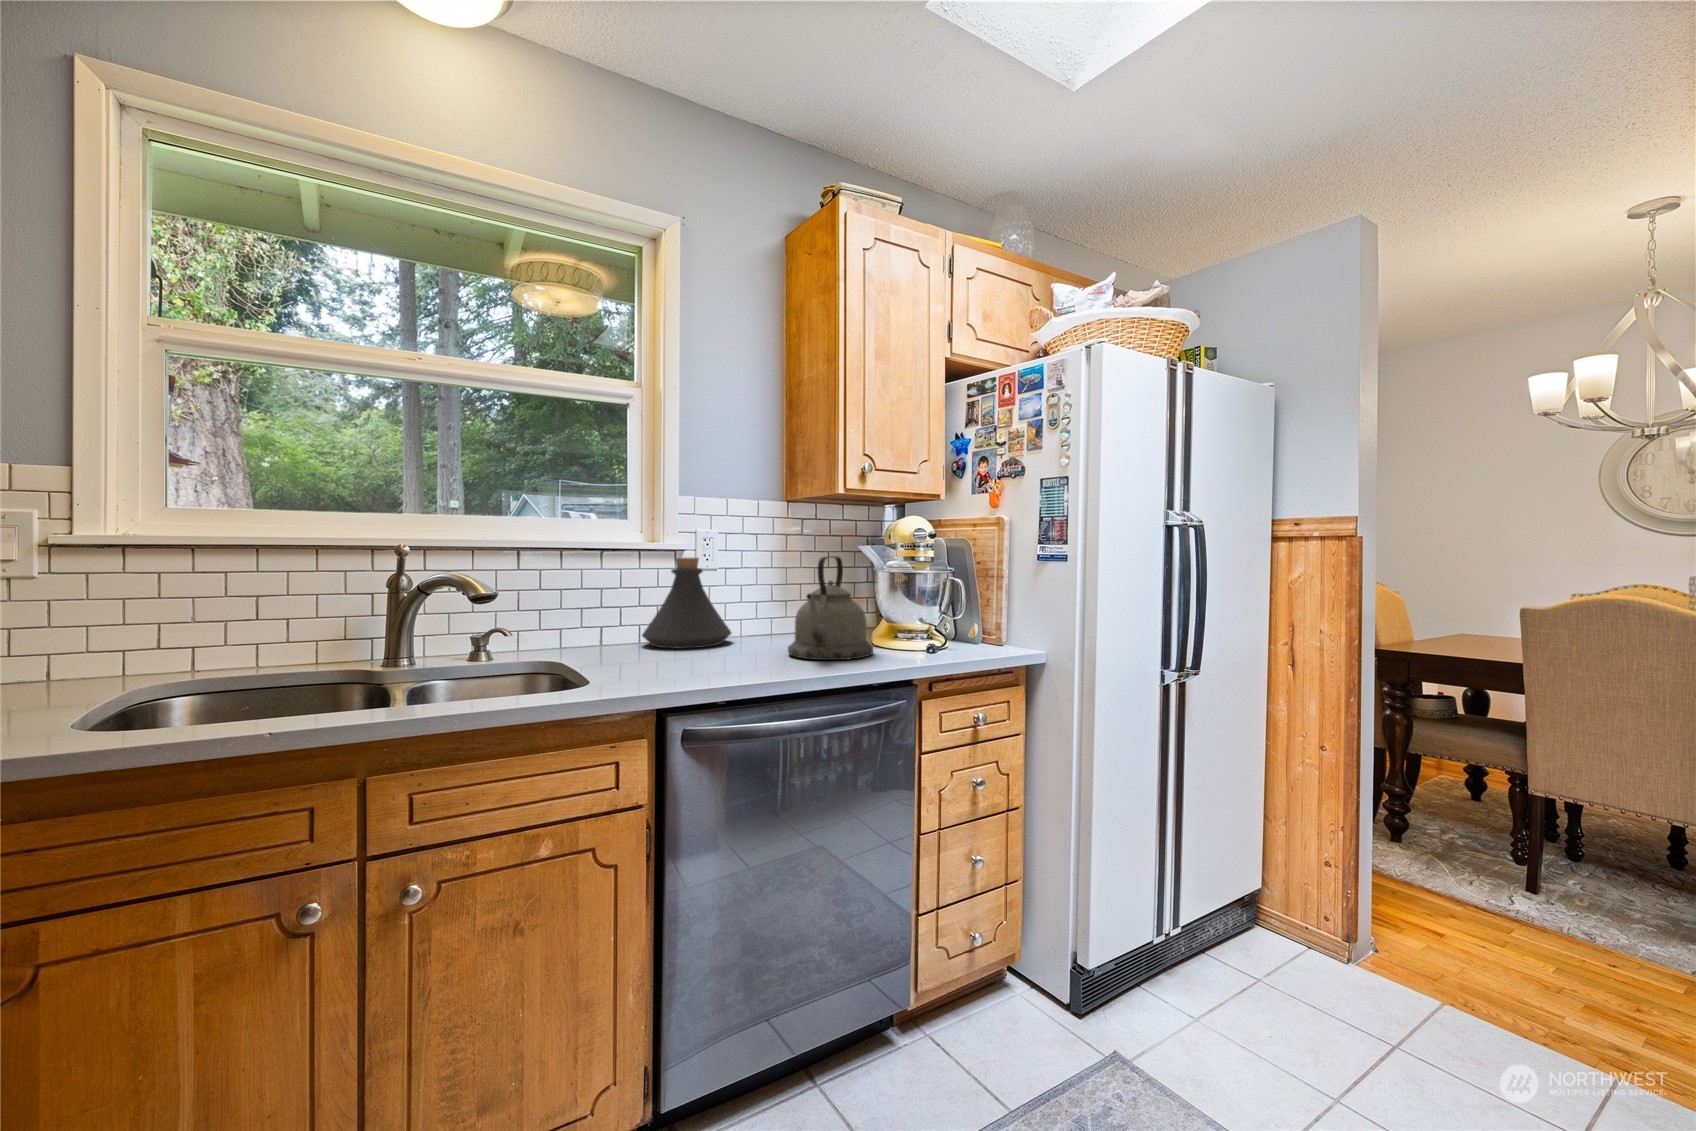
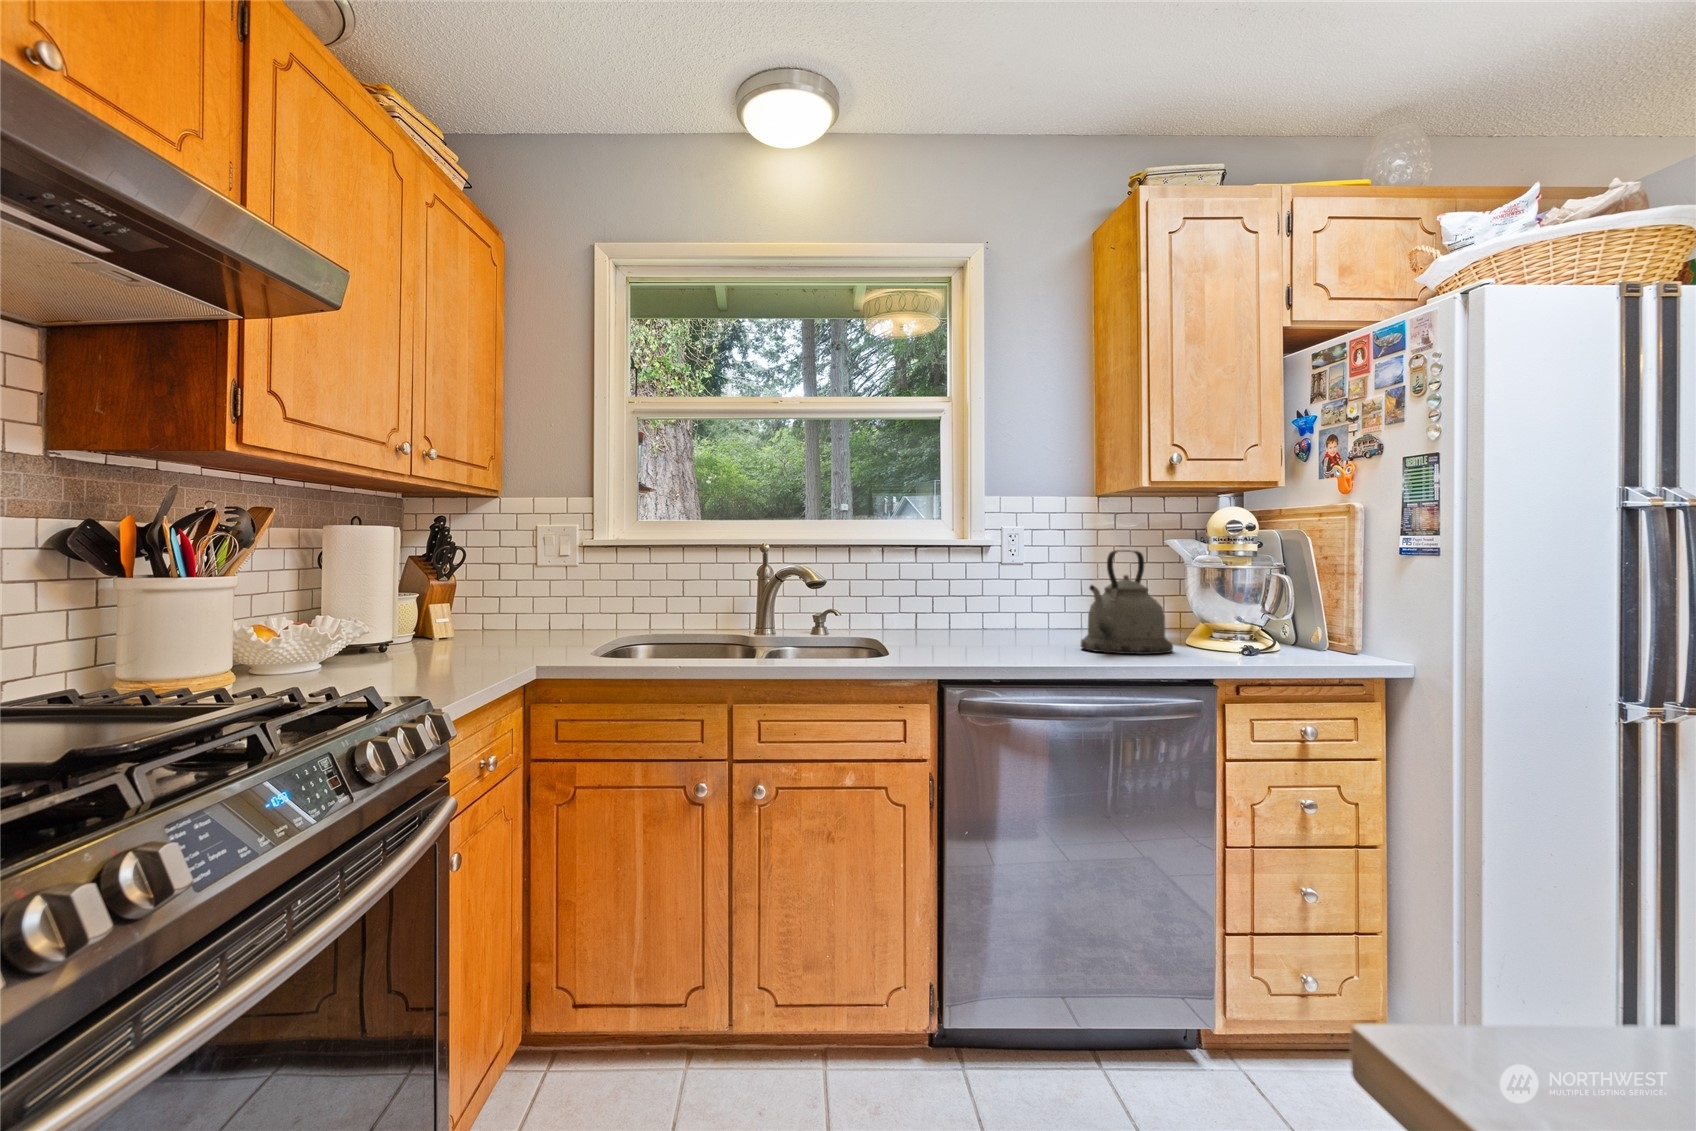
bottle: present [642,557,731,649] -> none [952,555,1038,640]

